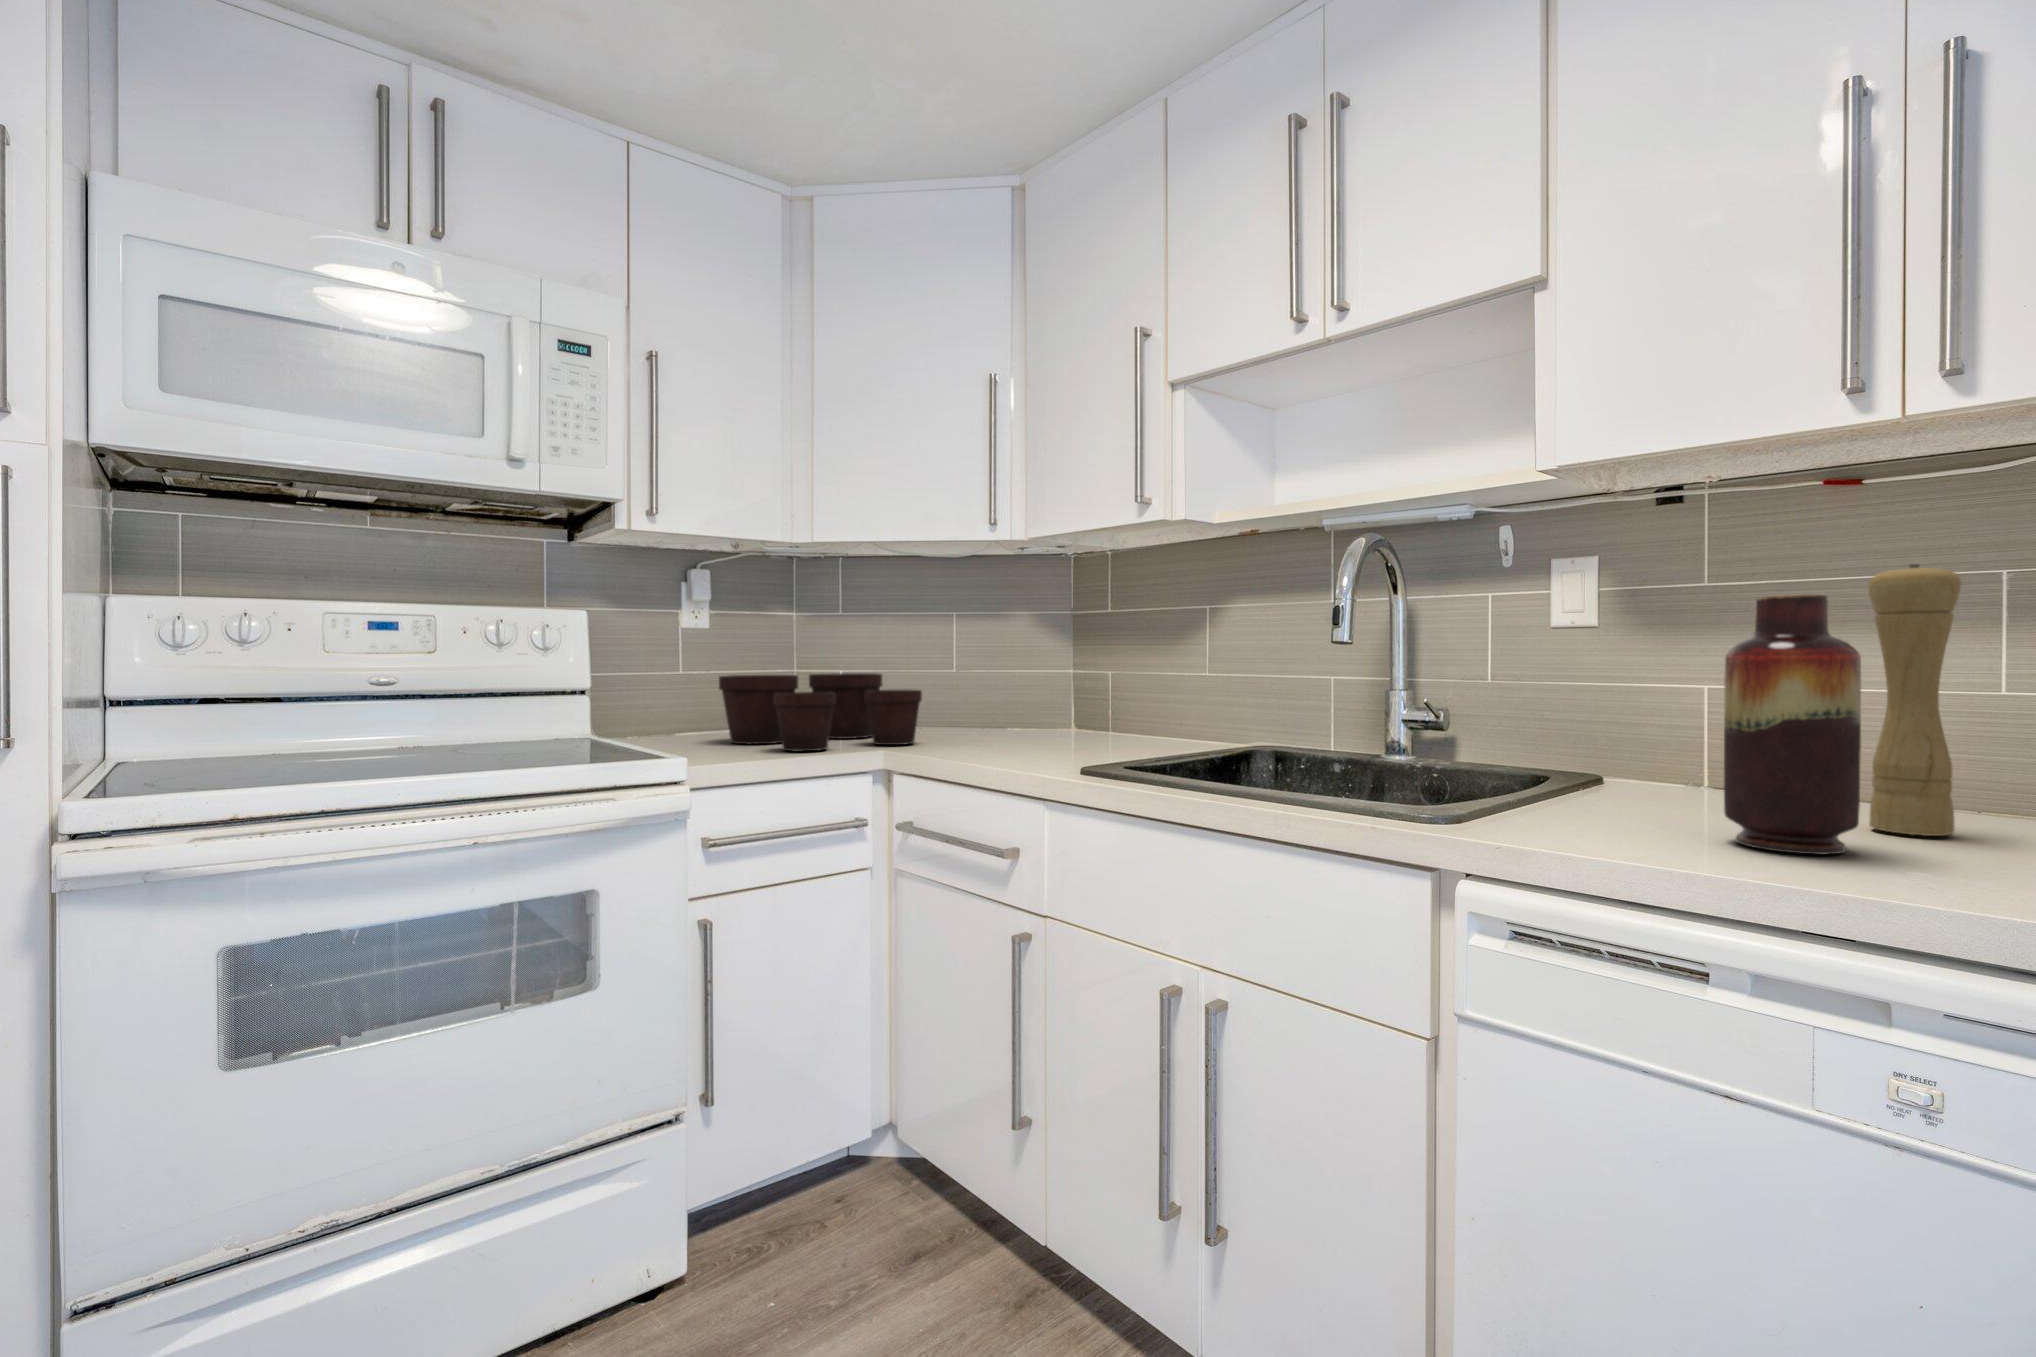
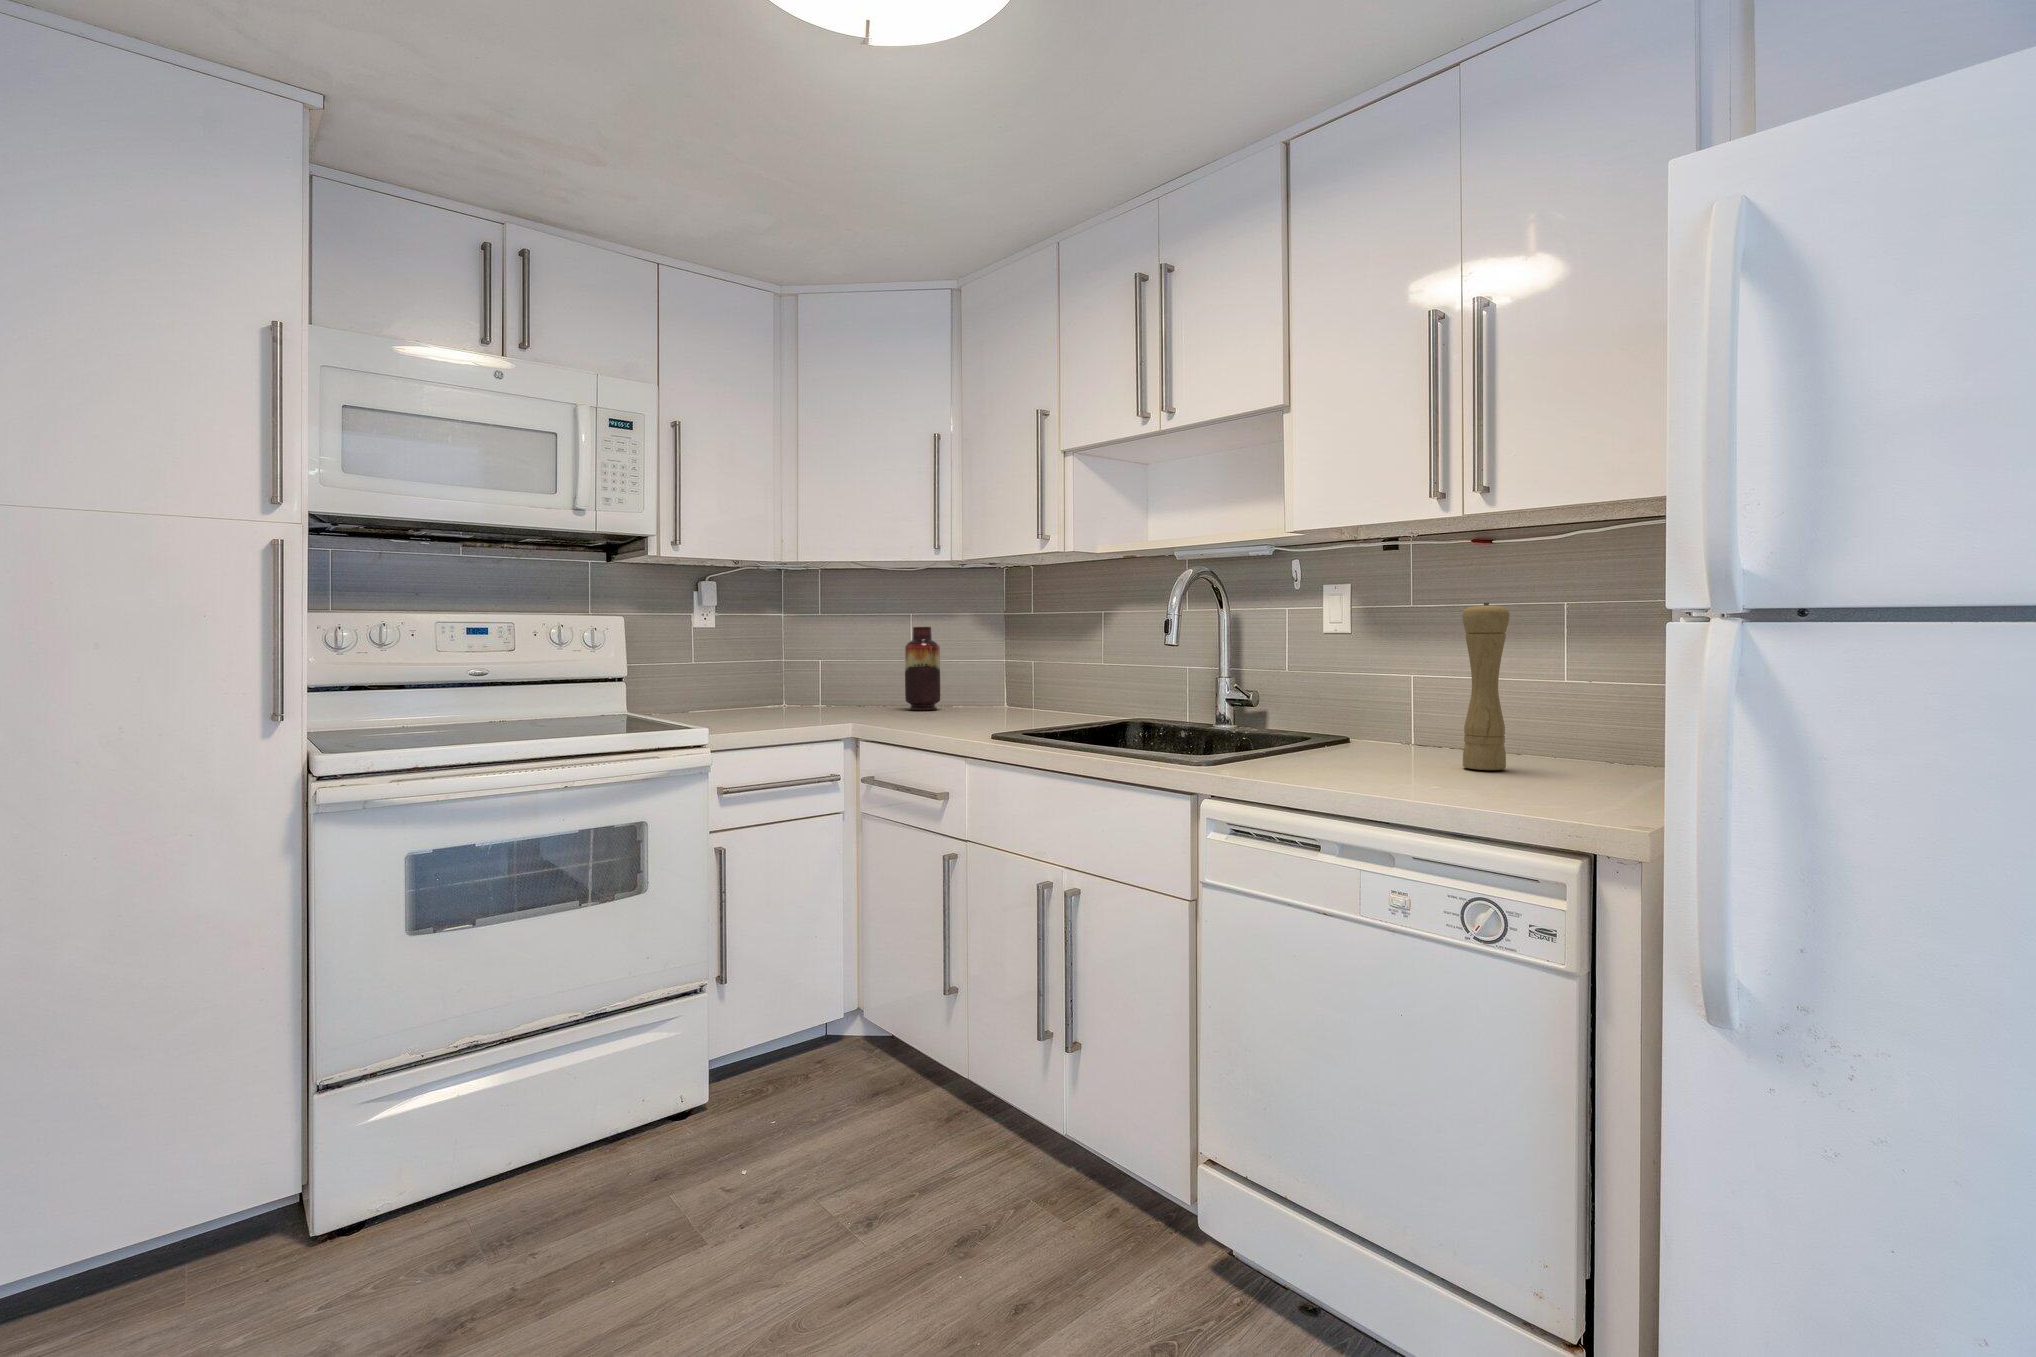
vase: present [1724,594,1861,854] -> present [905,627,940,710]
flower pot: present [719,673,922,751] -> none [724,665,882,725]

